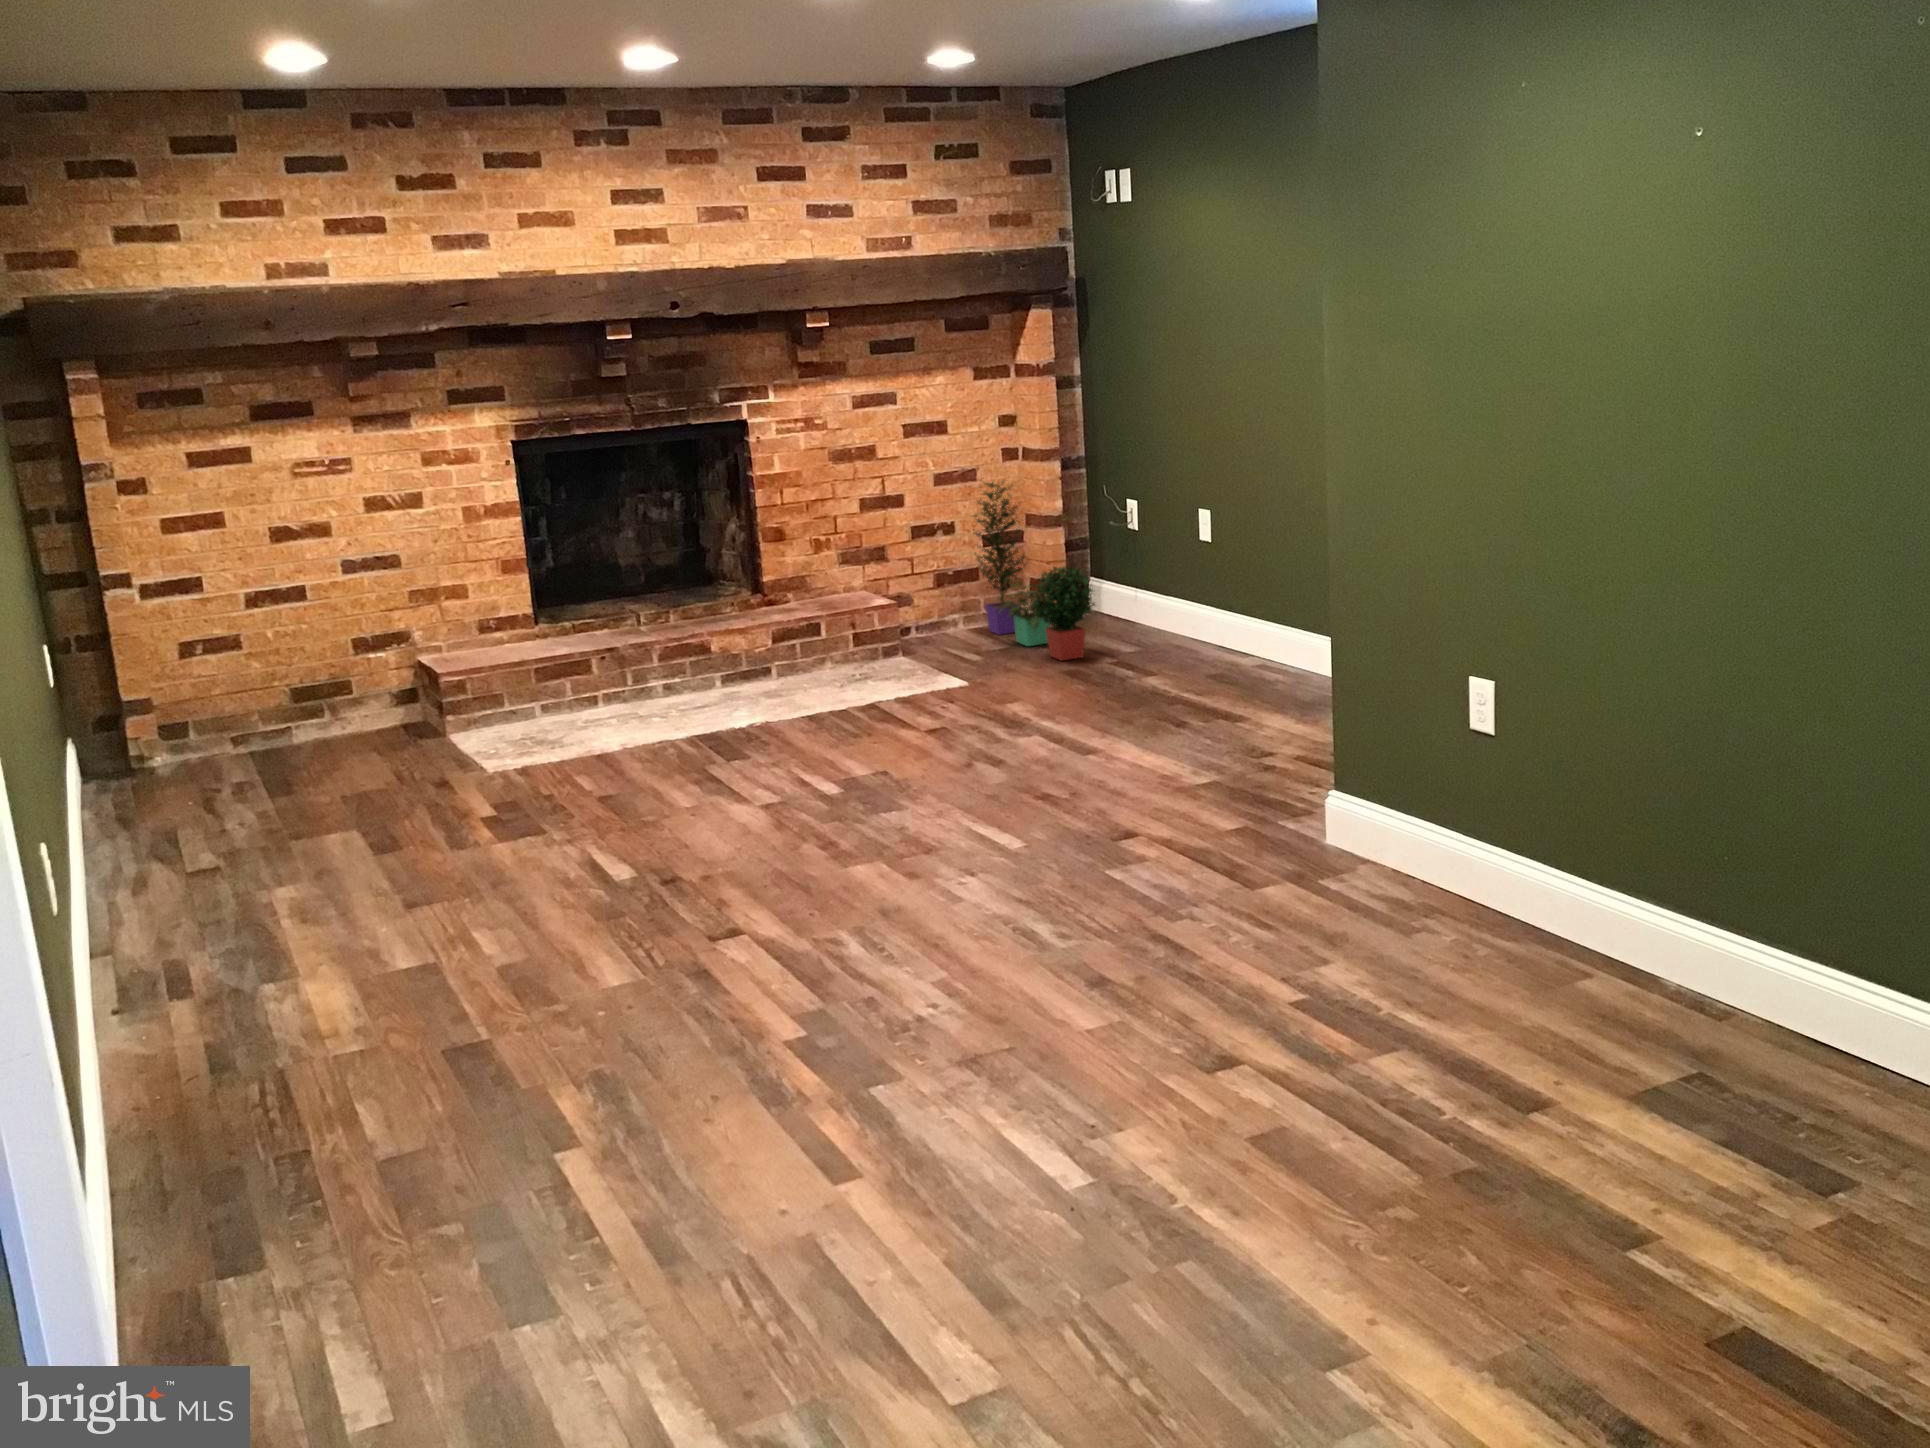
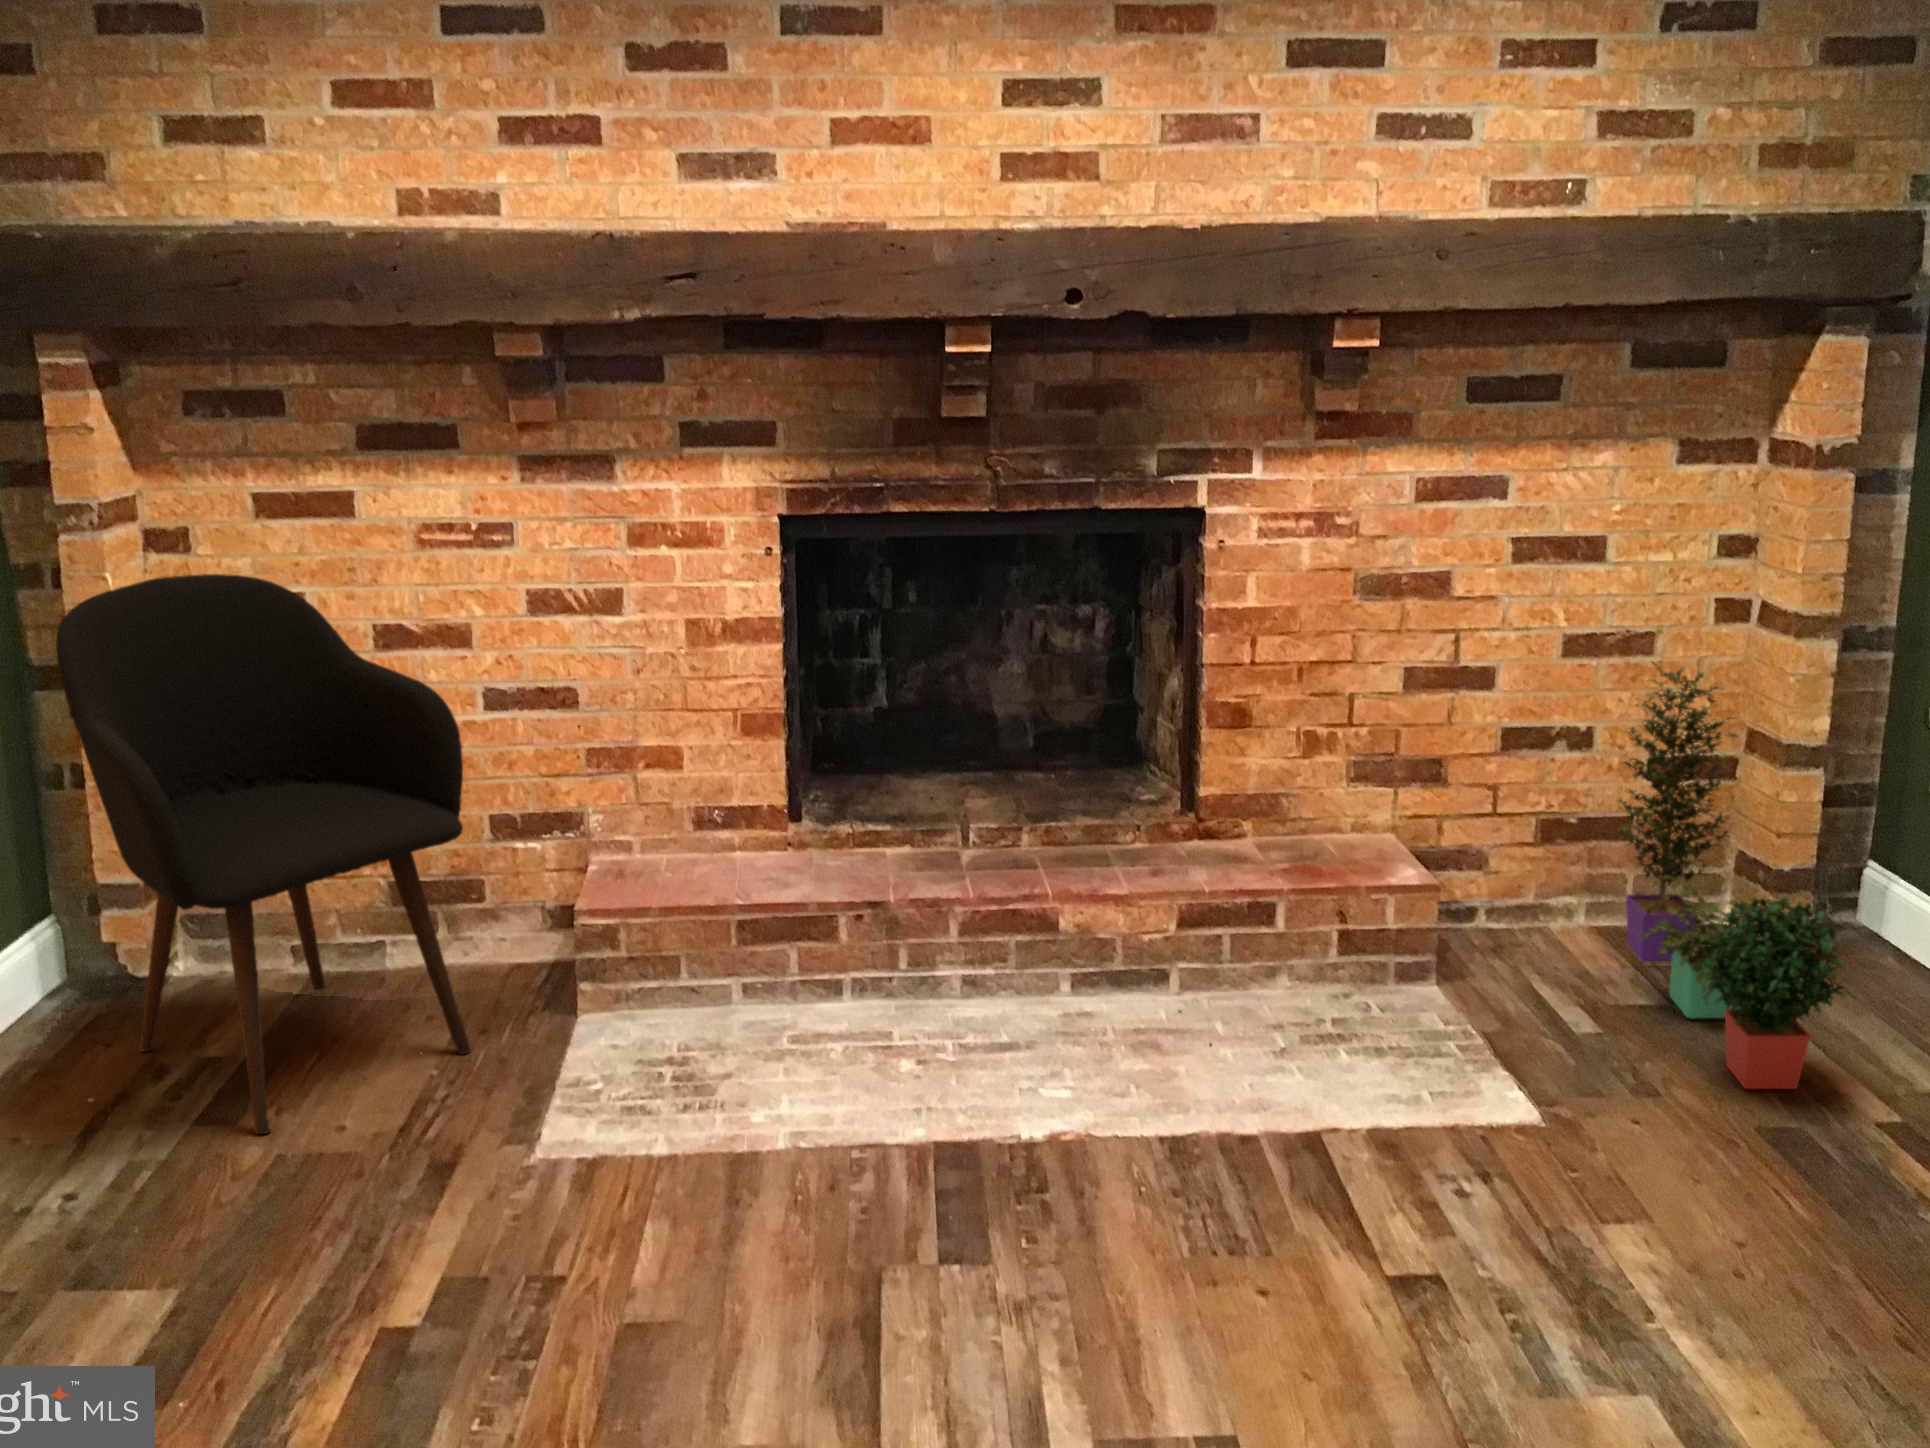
armchair: none [99,502,398,800] -> present [56,574,471,1134]

